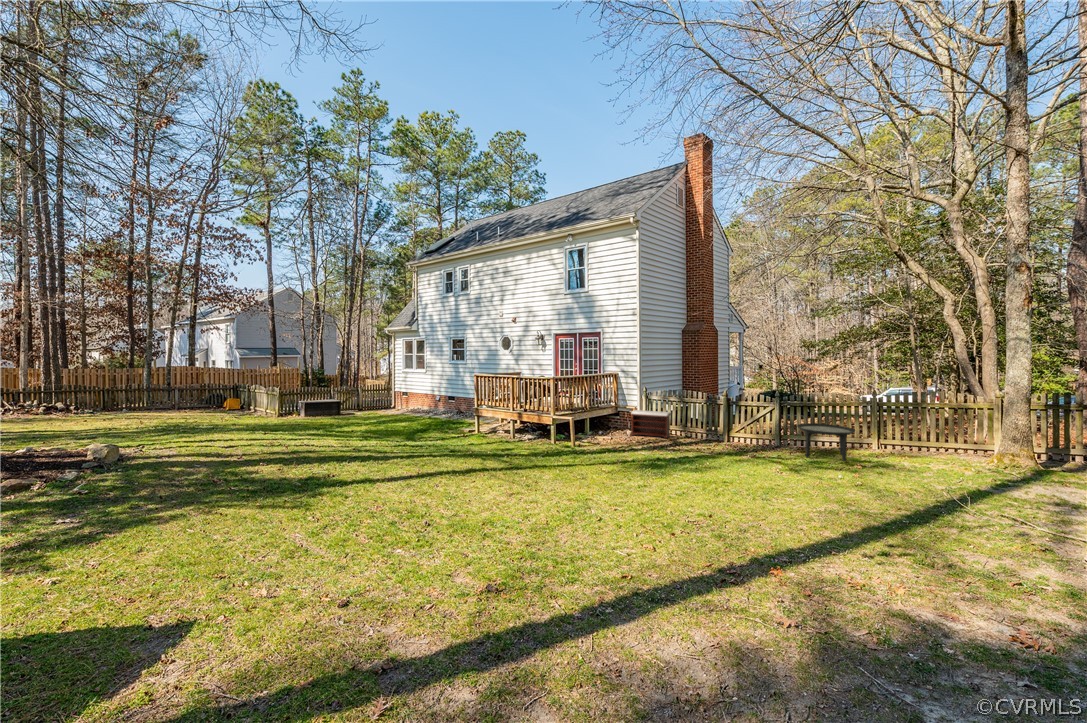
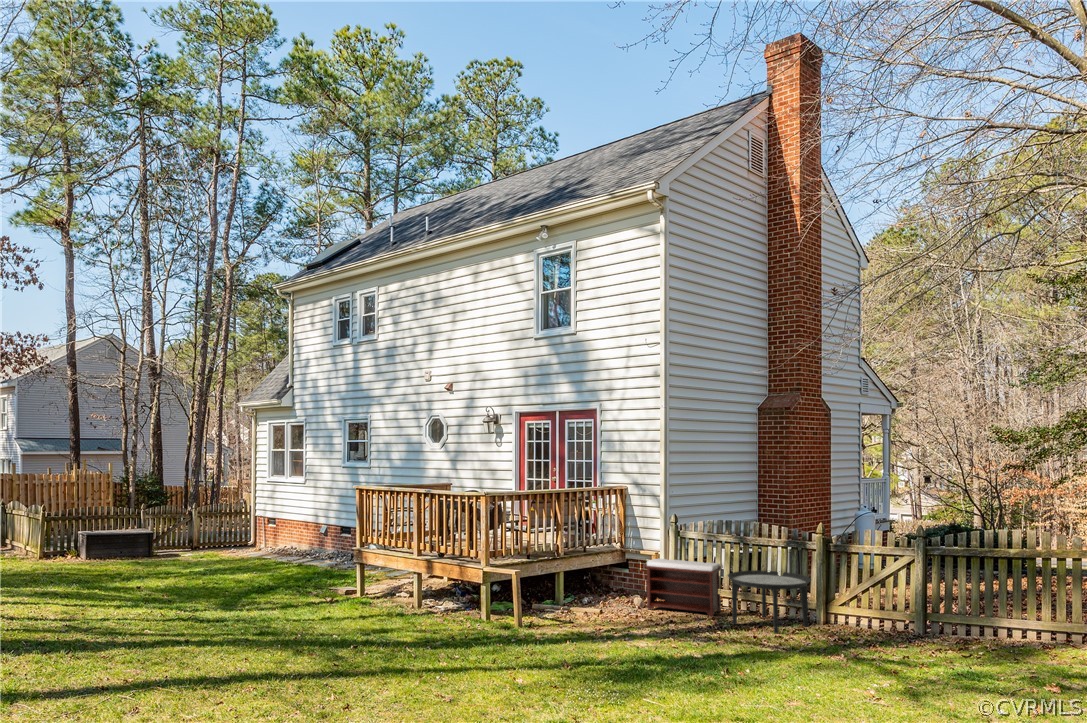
round table: present [797,423,855,461] -> present [728,570,811,634]

